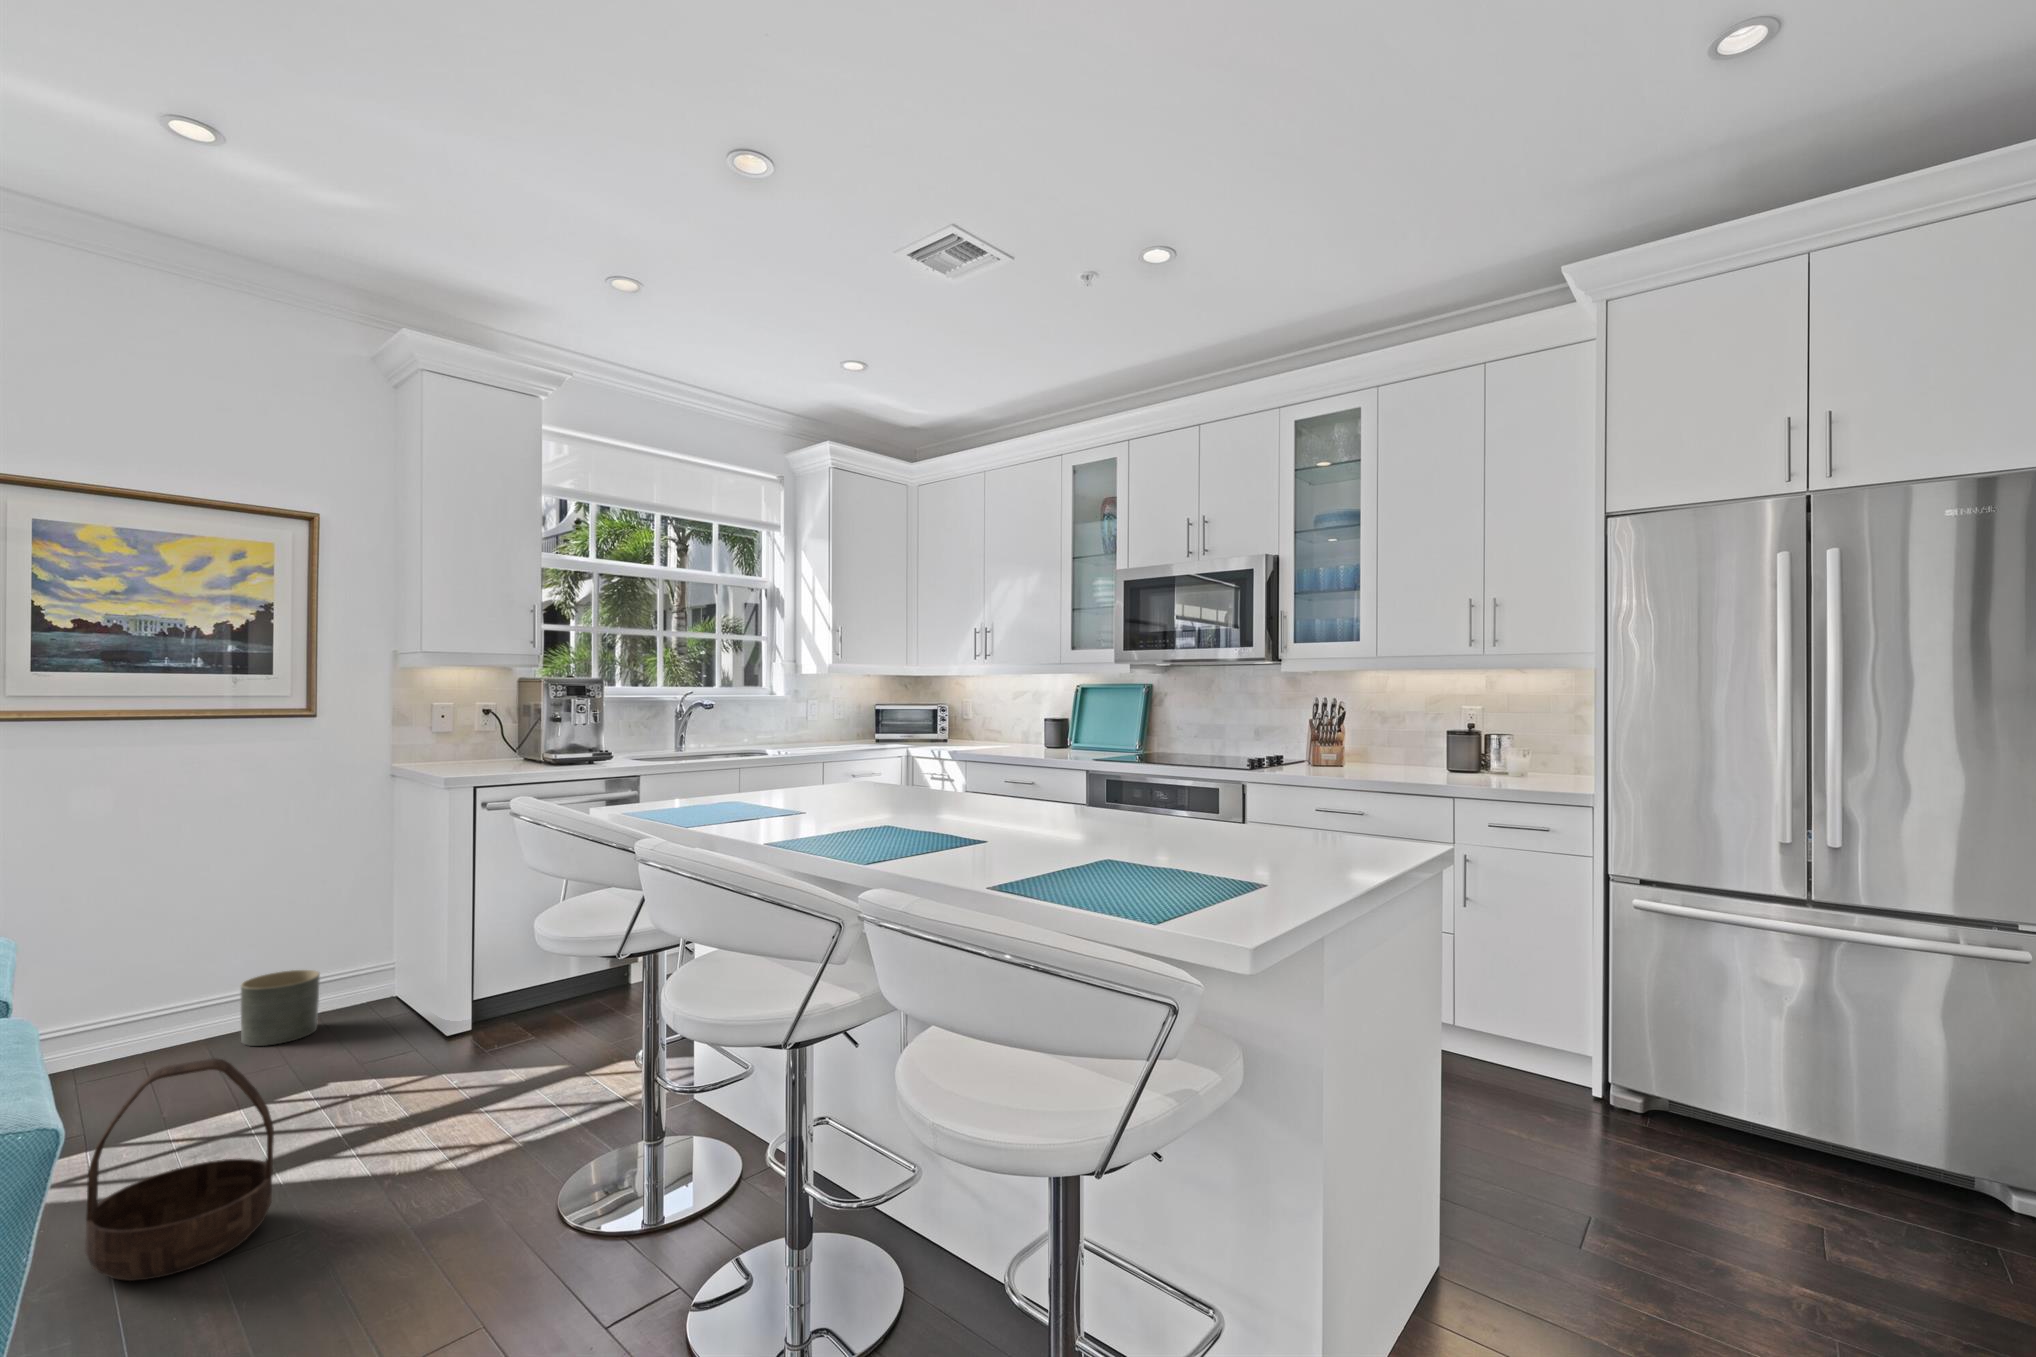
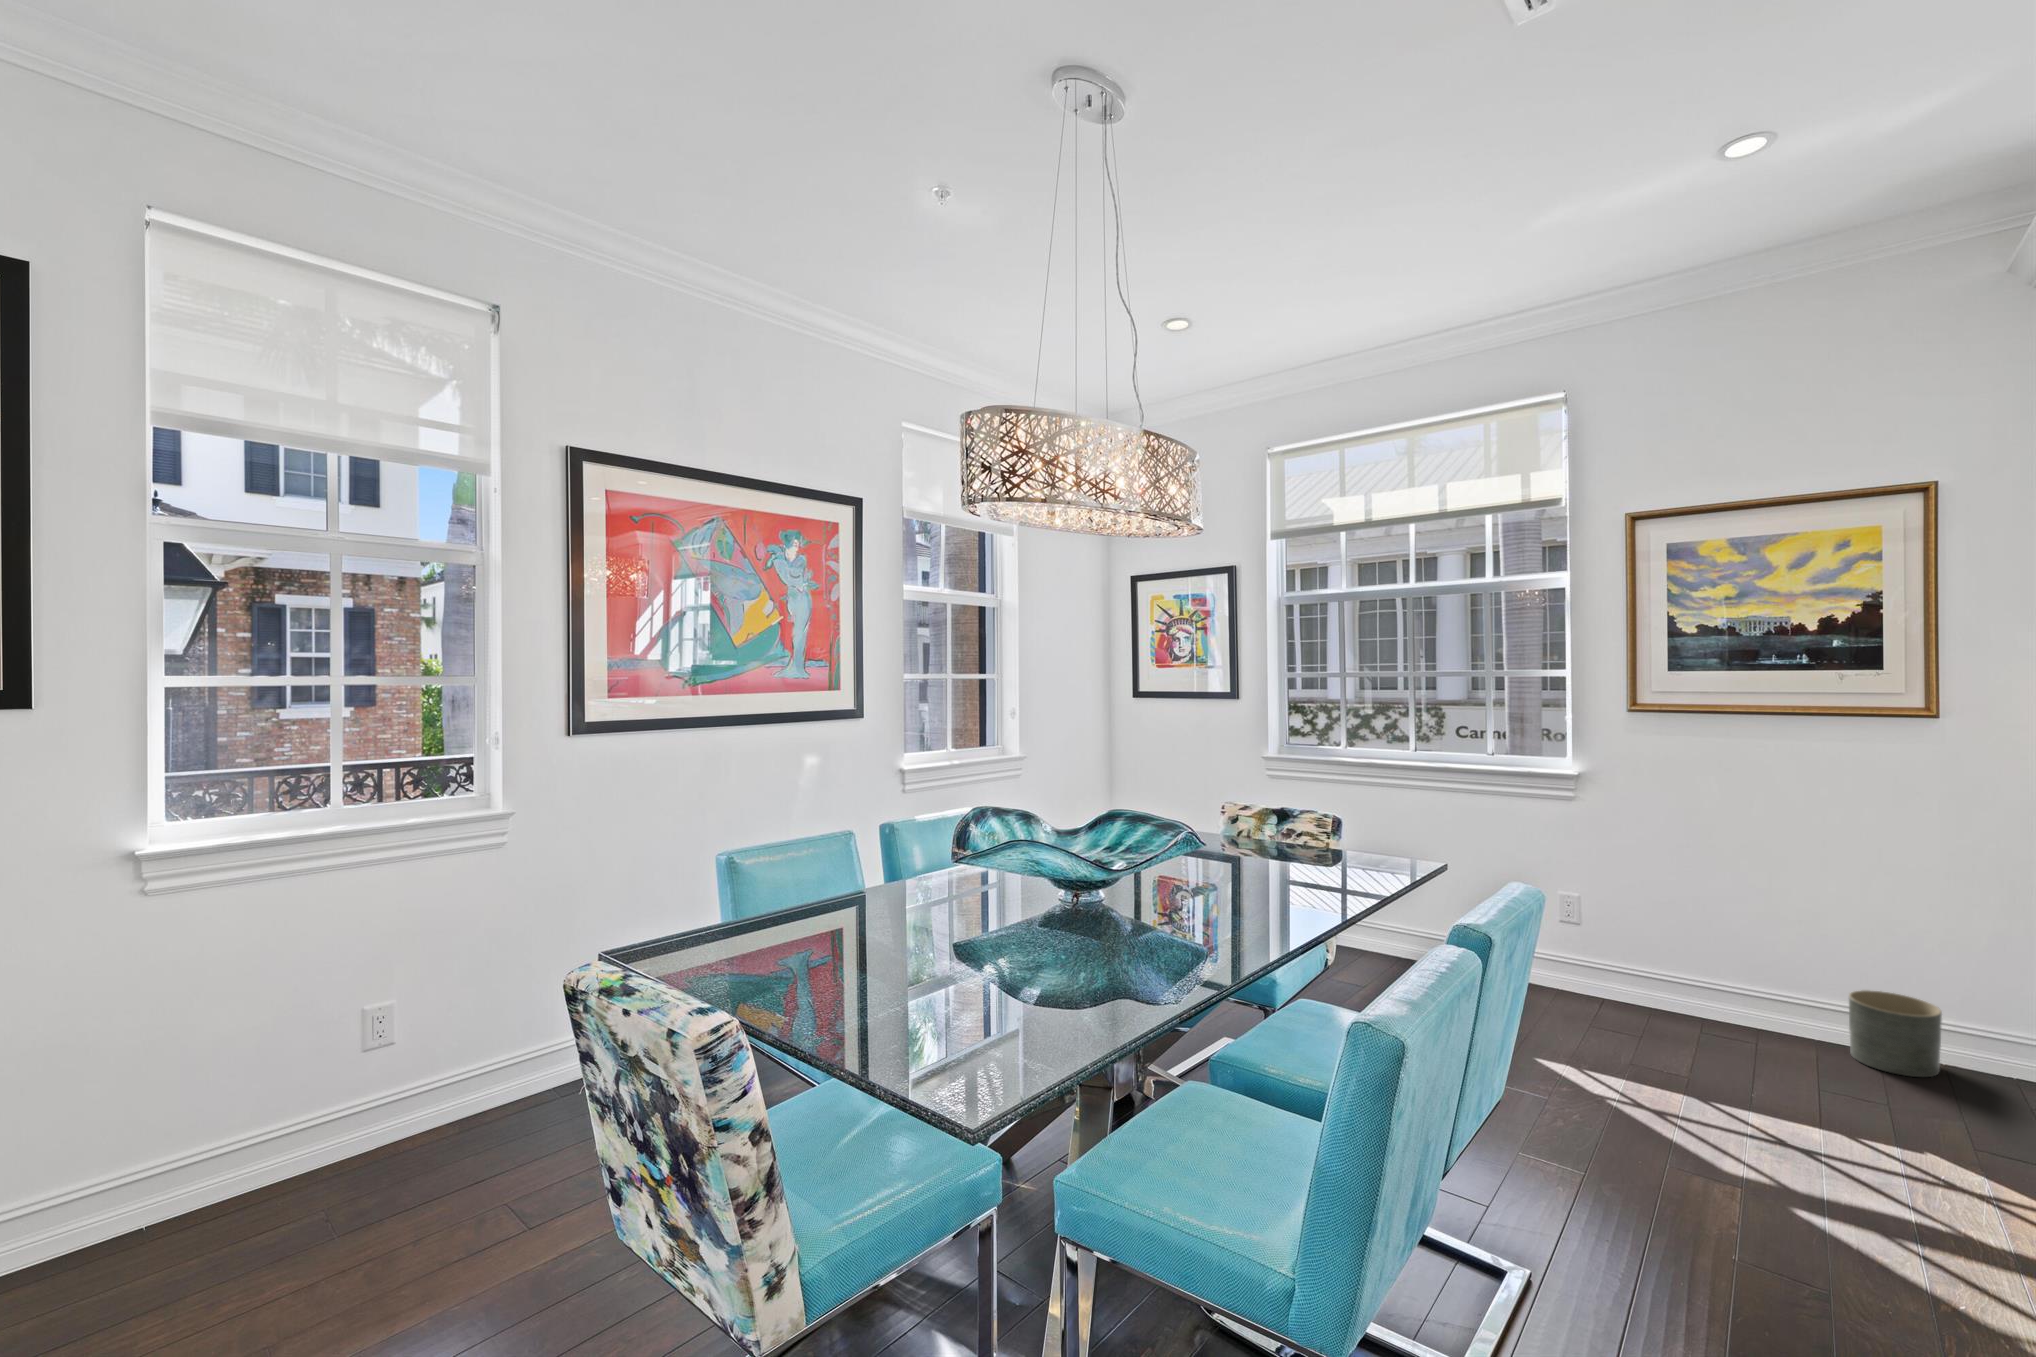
basket: present [85,1058,274,1281] -> none [1640,1063,1803,1270]

